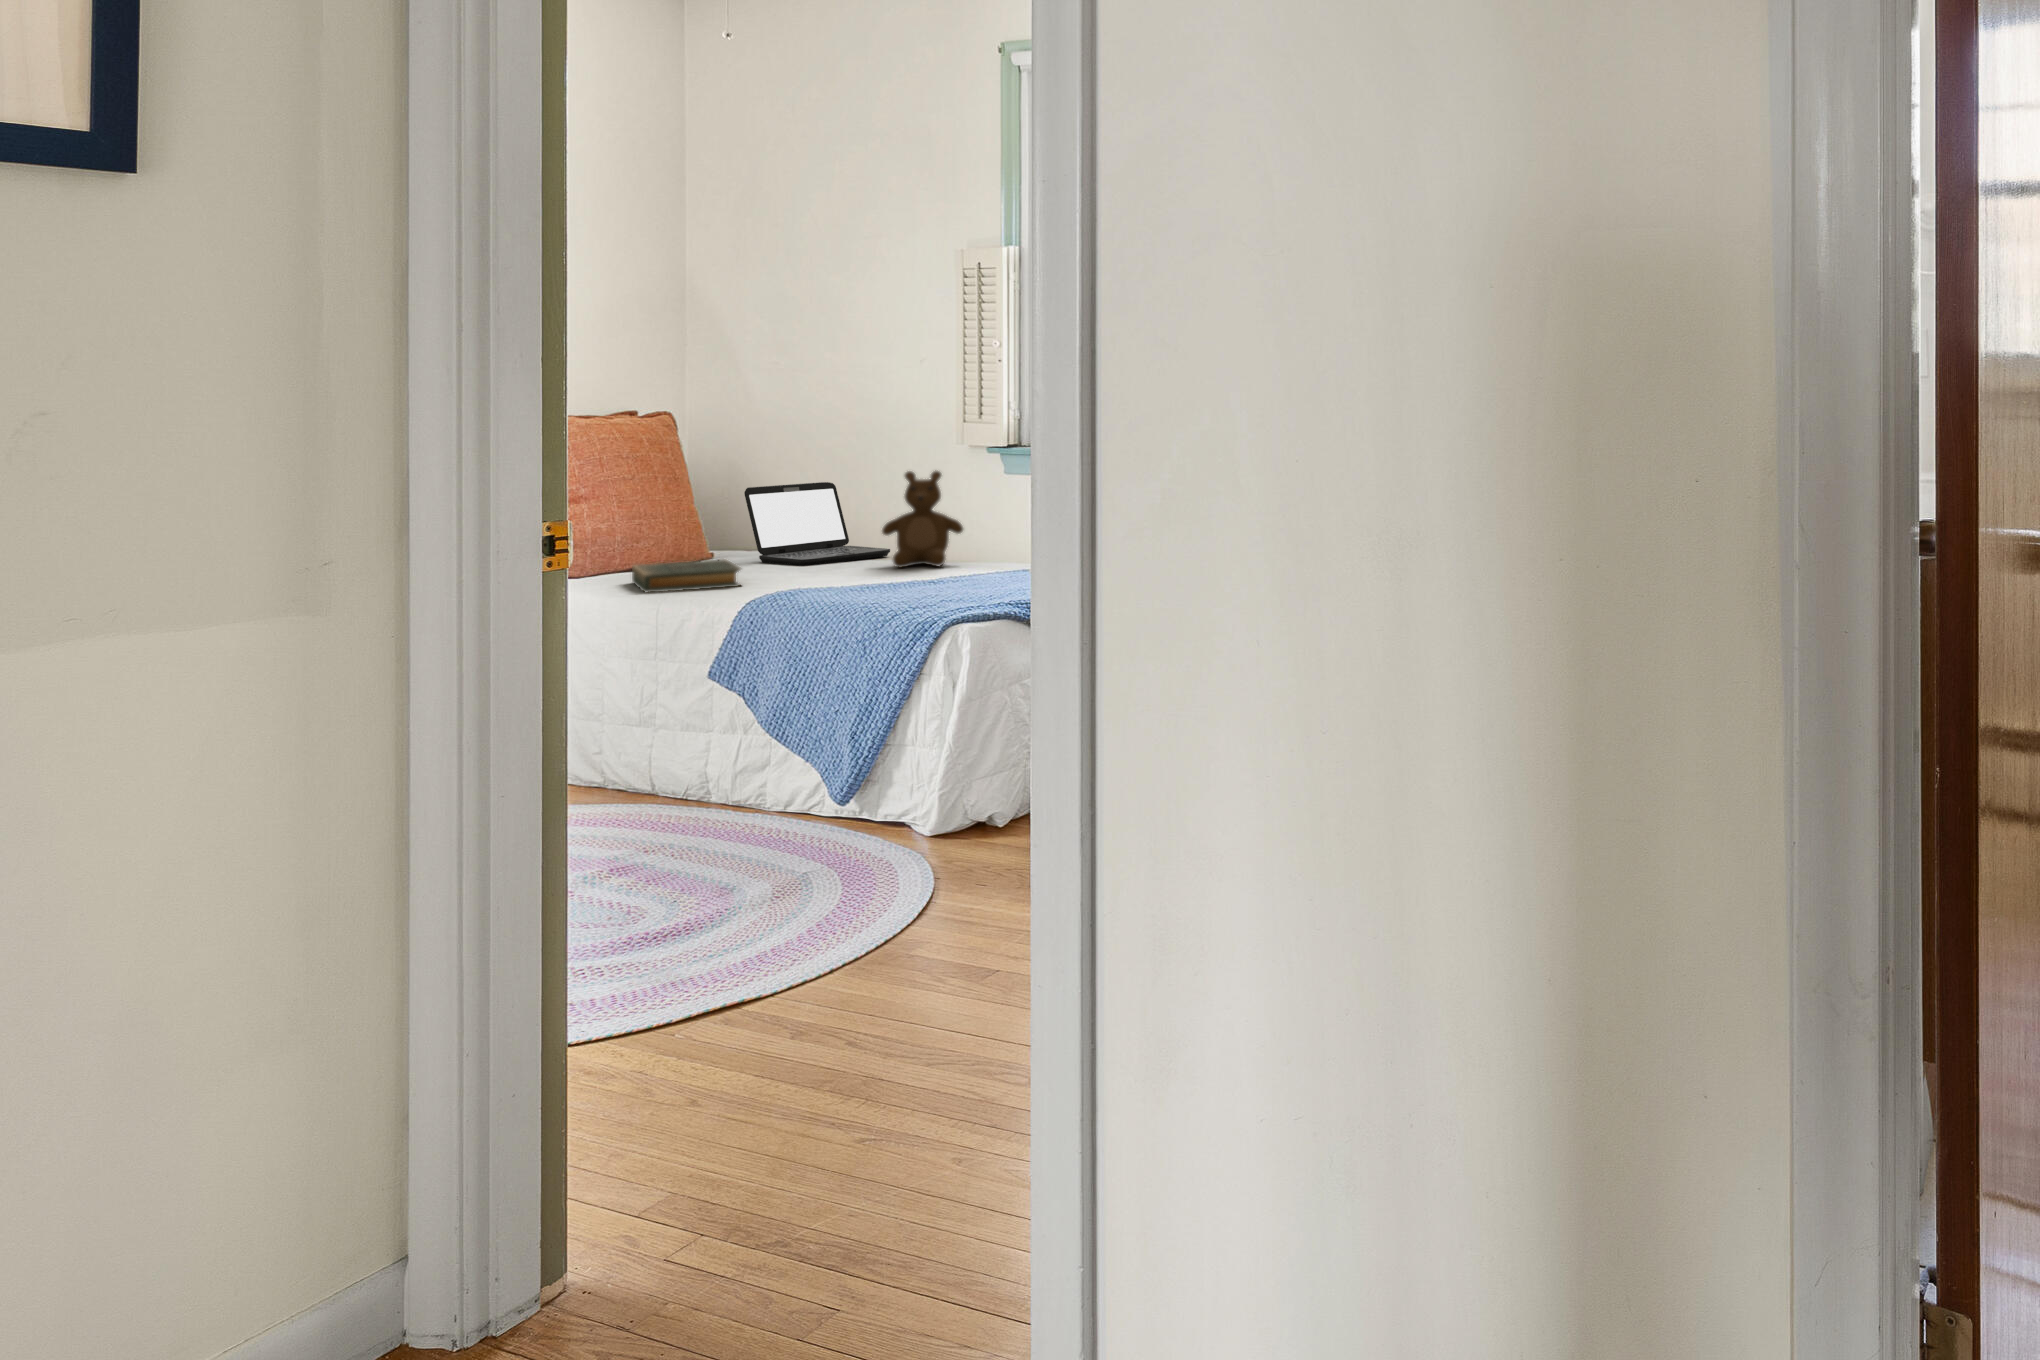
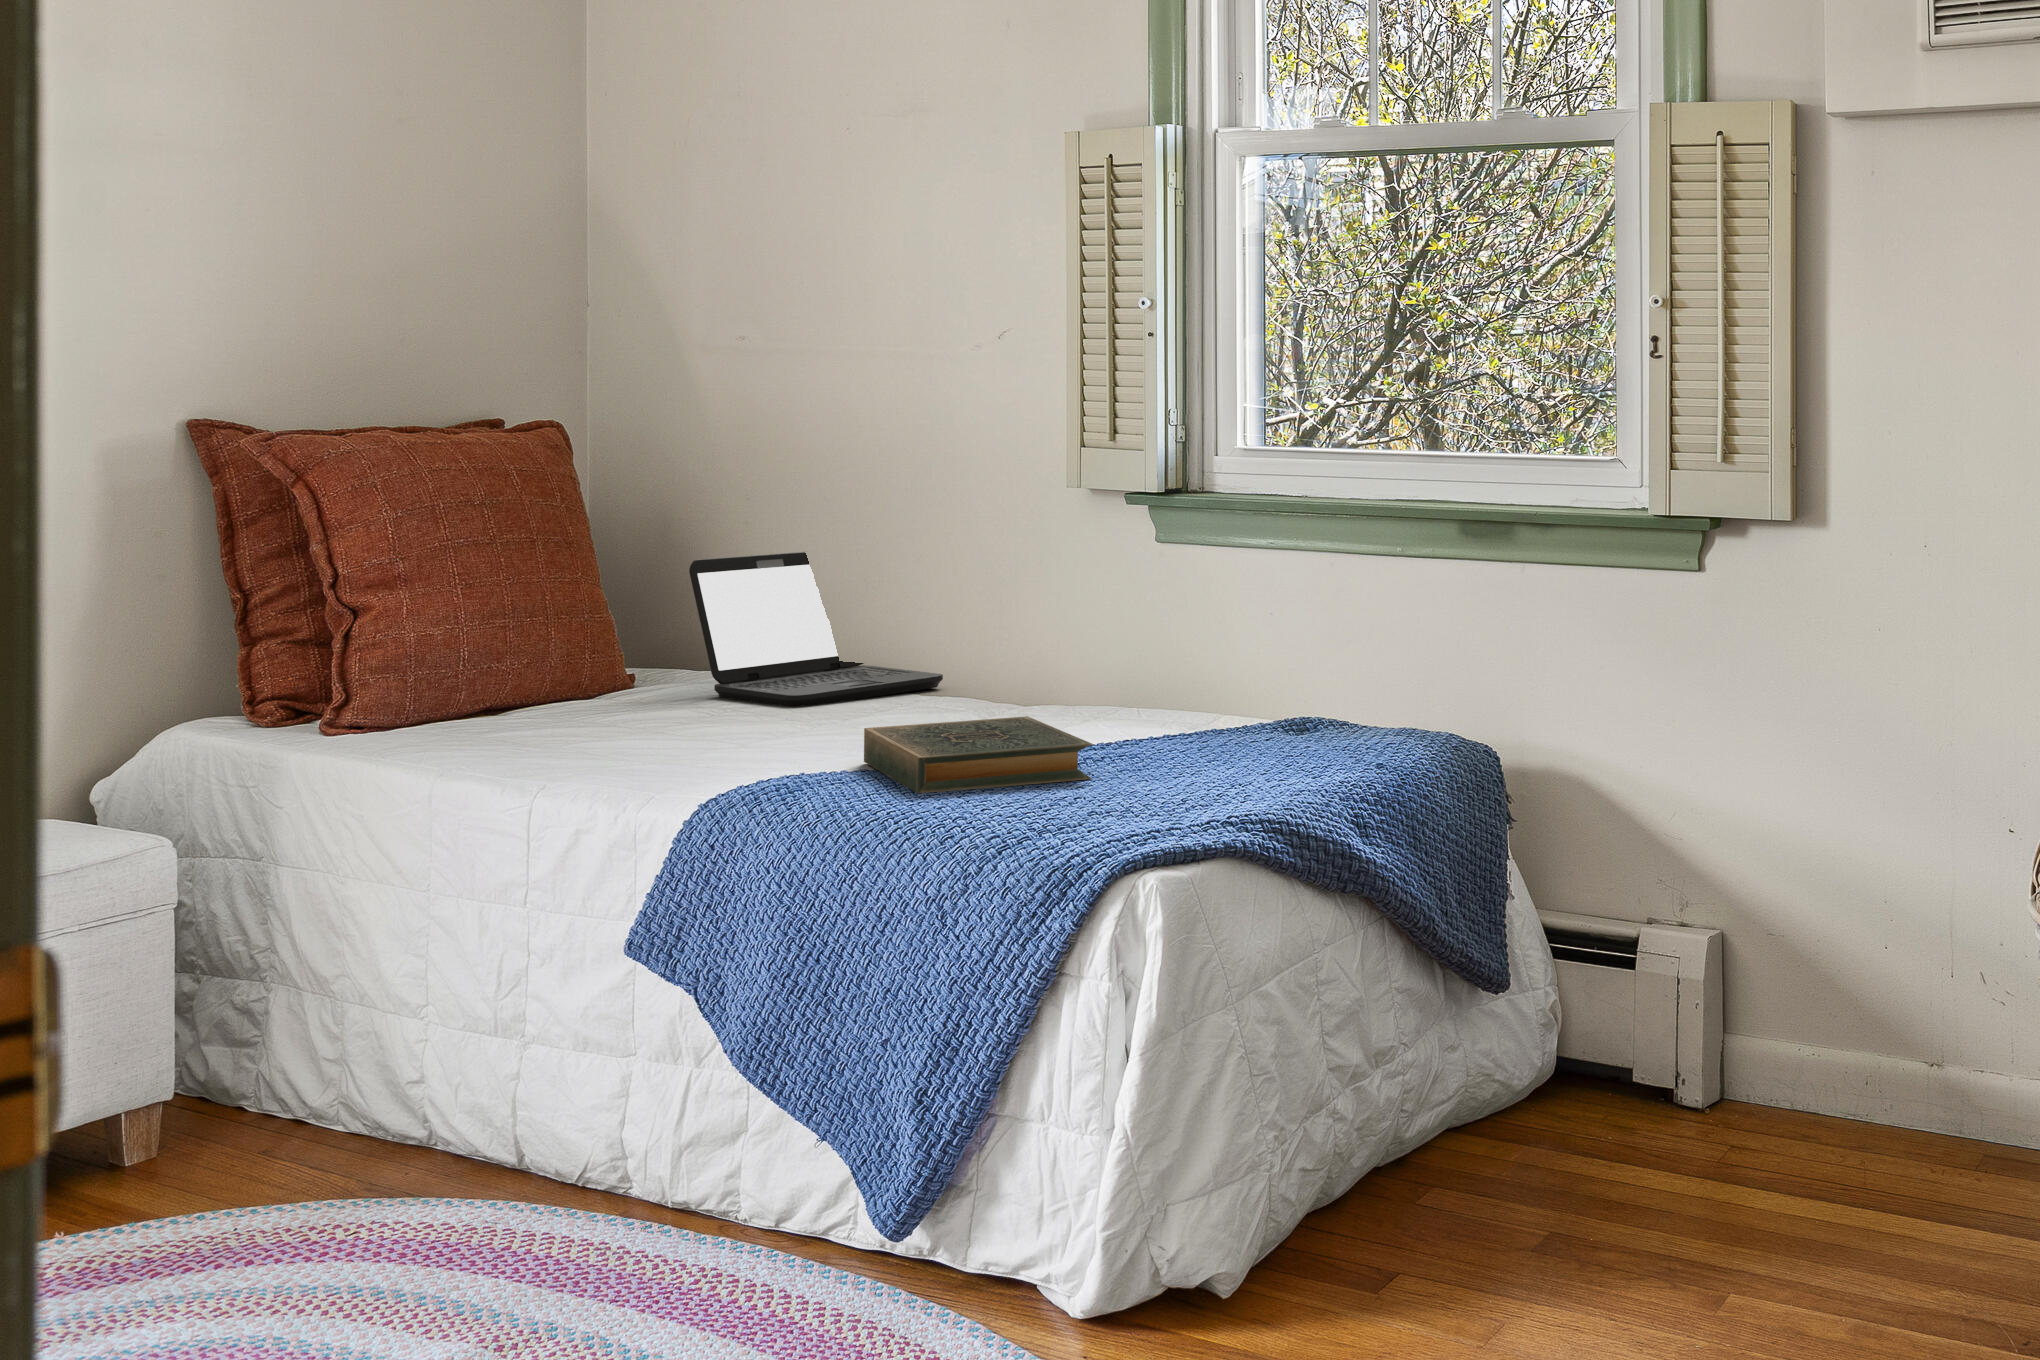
teddy bear: present [882,470,963,568] -> none [935,535,1082,716]
hardback book: present [632,559,741,592] -> present [864,716,1092,793]

